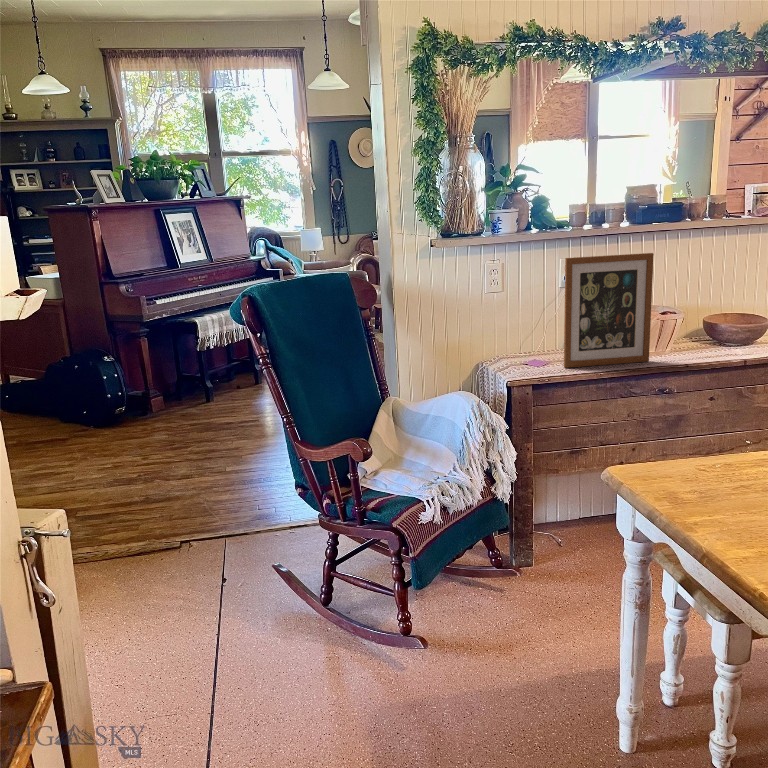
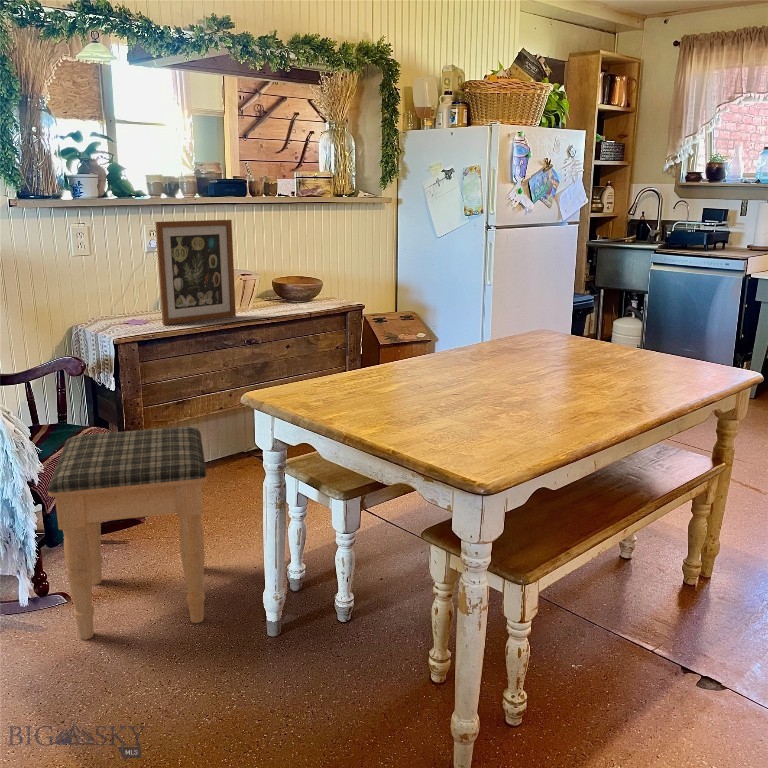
footstool: none [413,480,580,708] -> present [48,427,207,640]

